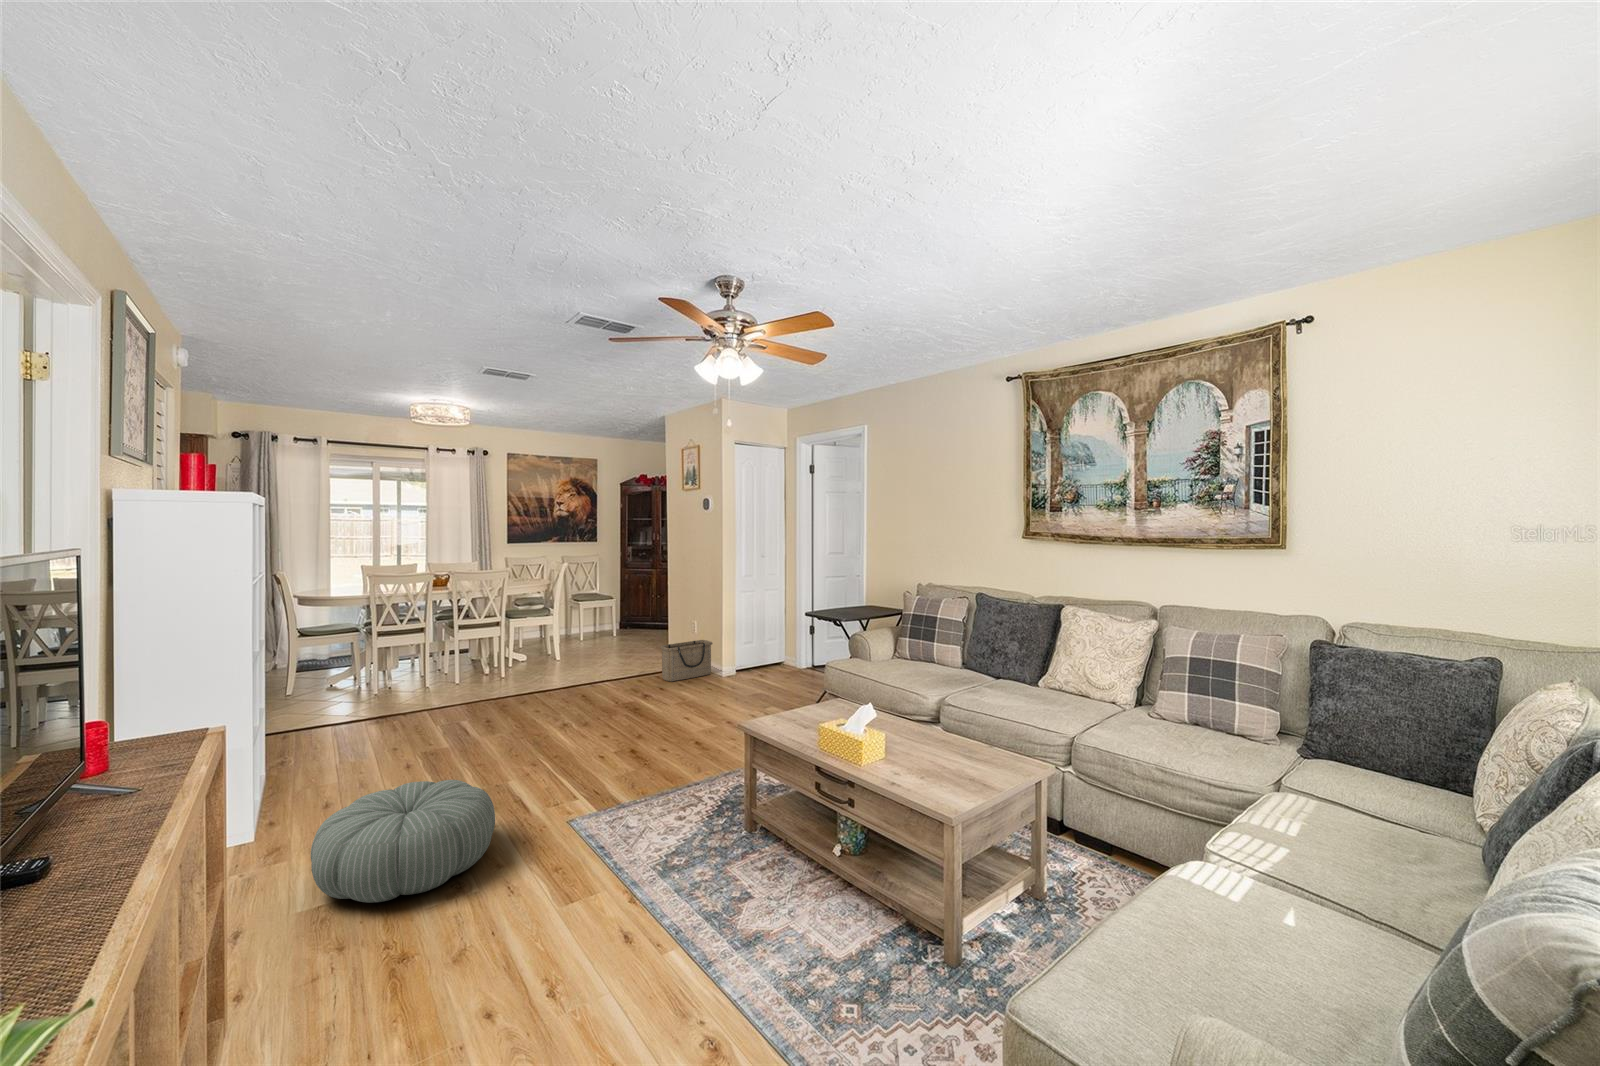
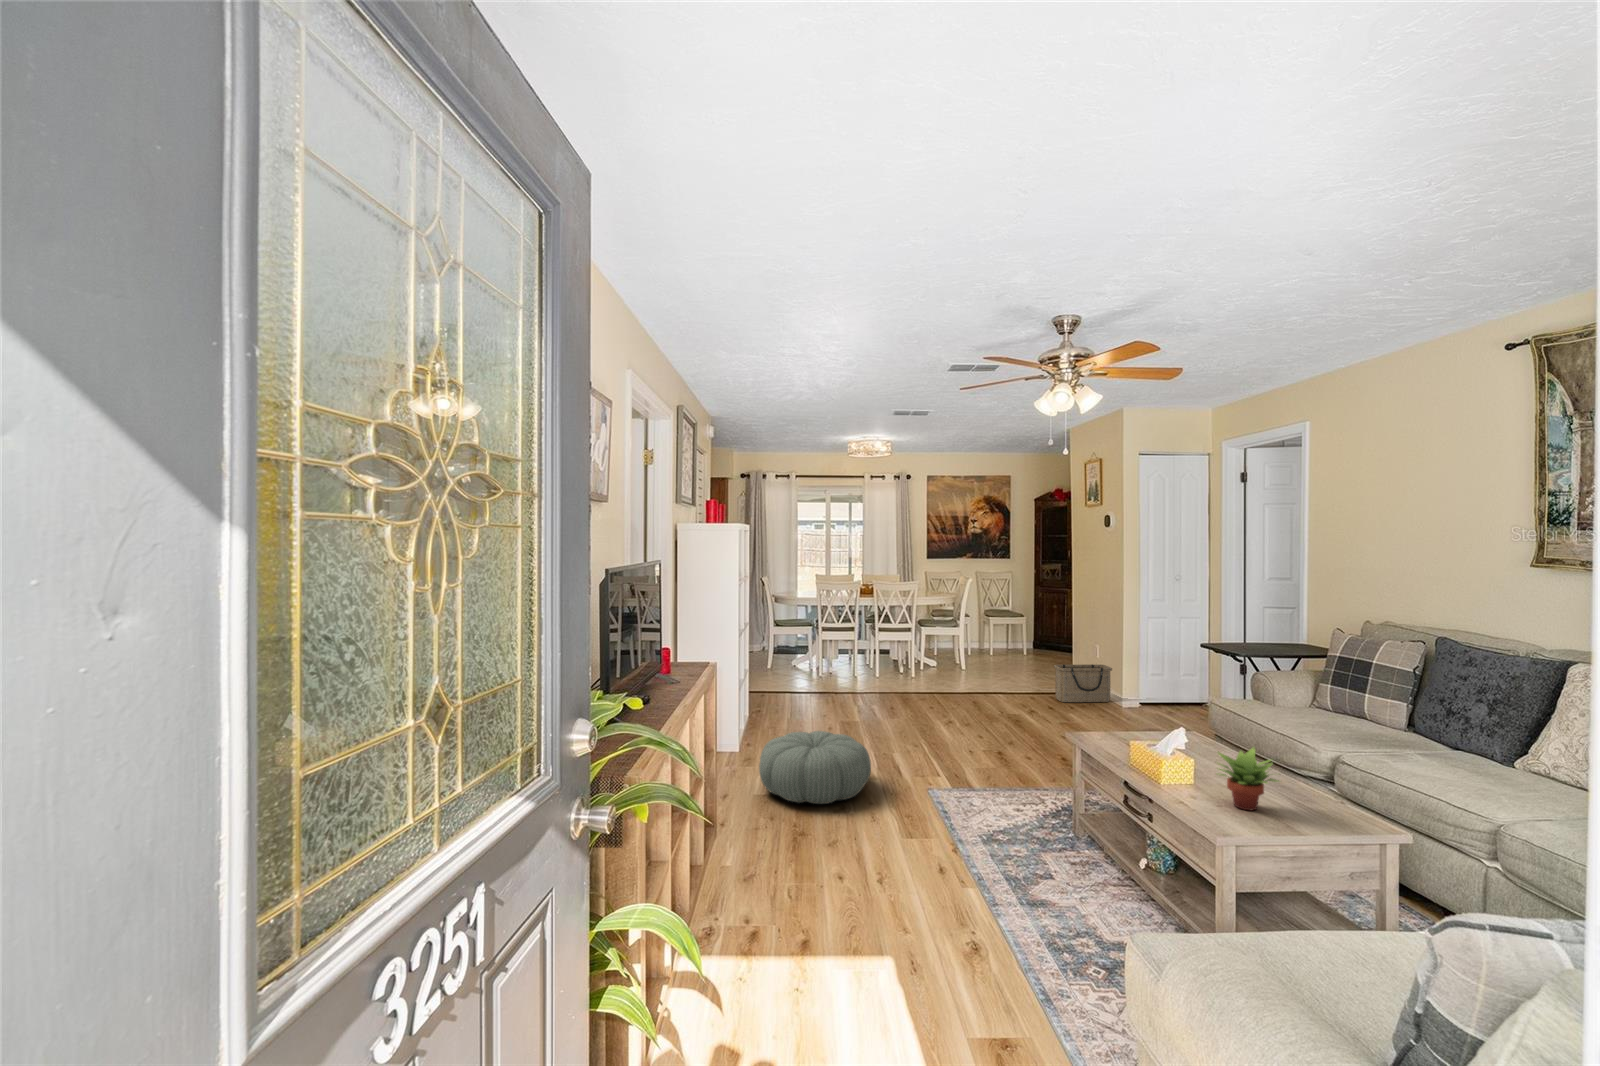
succulent plant: none [910,713,967,777] -> present [1218,747,1278,810]

